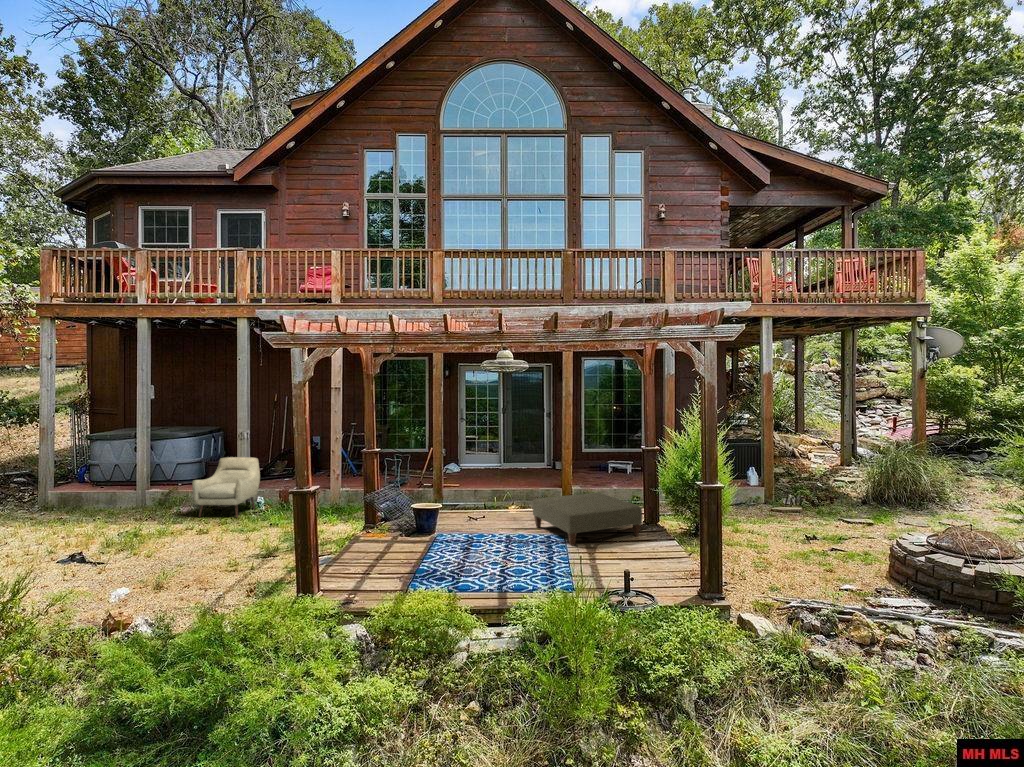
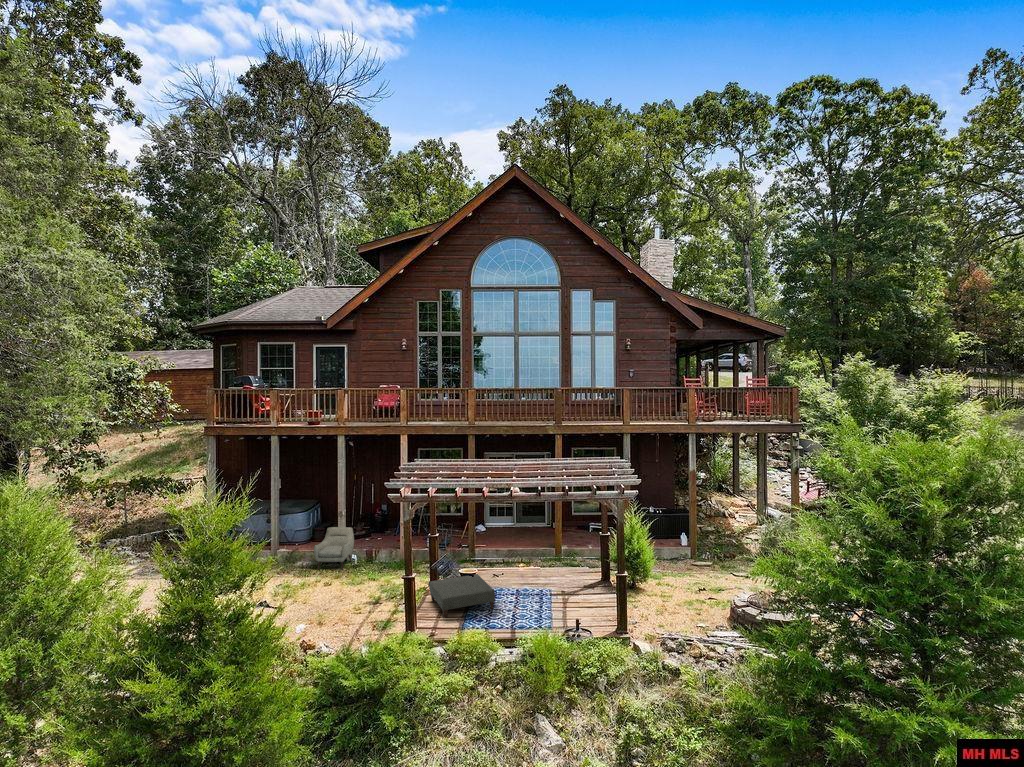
ottoman: present [532,493,642,546] -> present [429,574,495,618]

